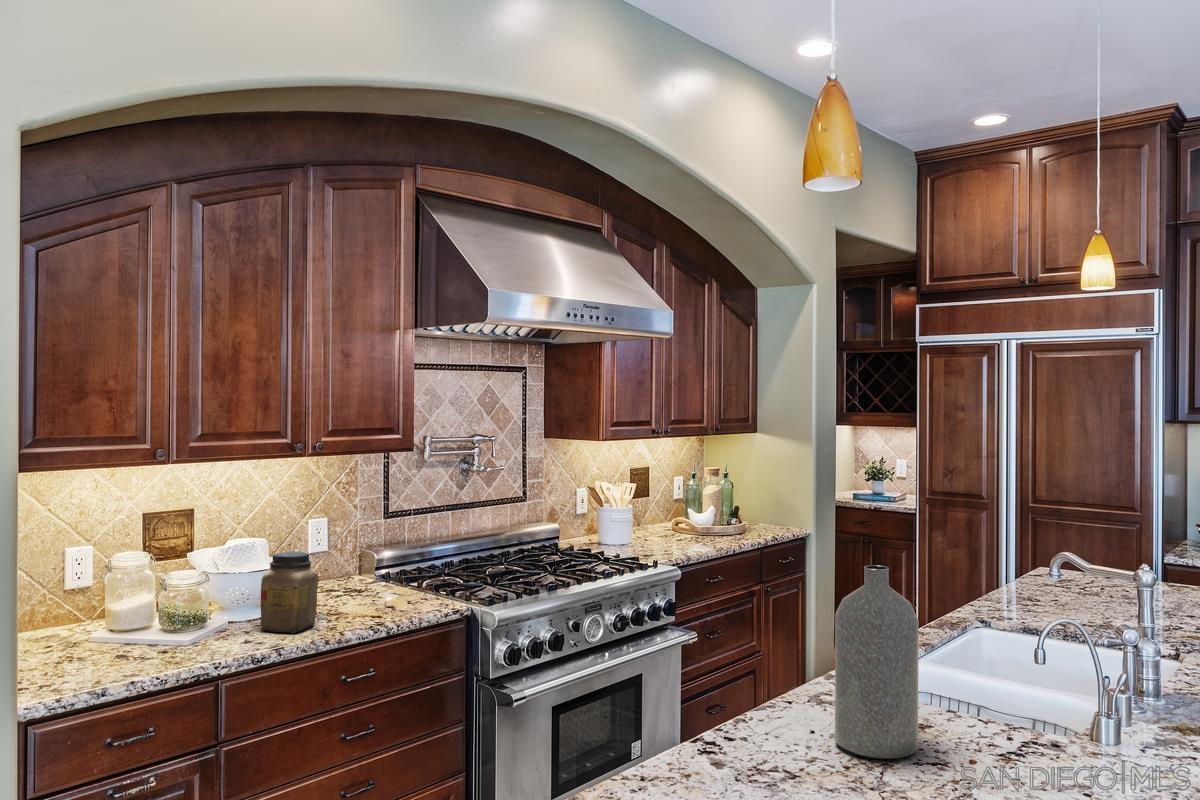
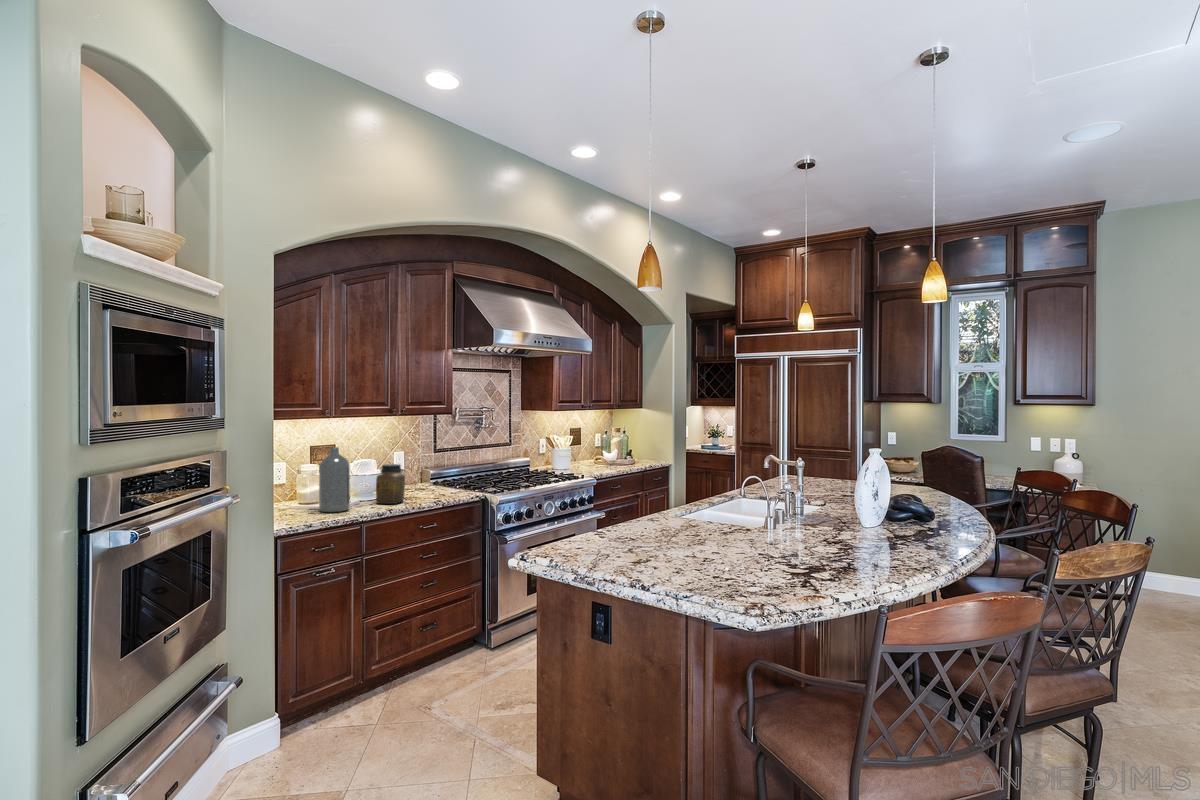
bottle: present [835,565,919,759] -> present [319,447,350,513]

